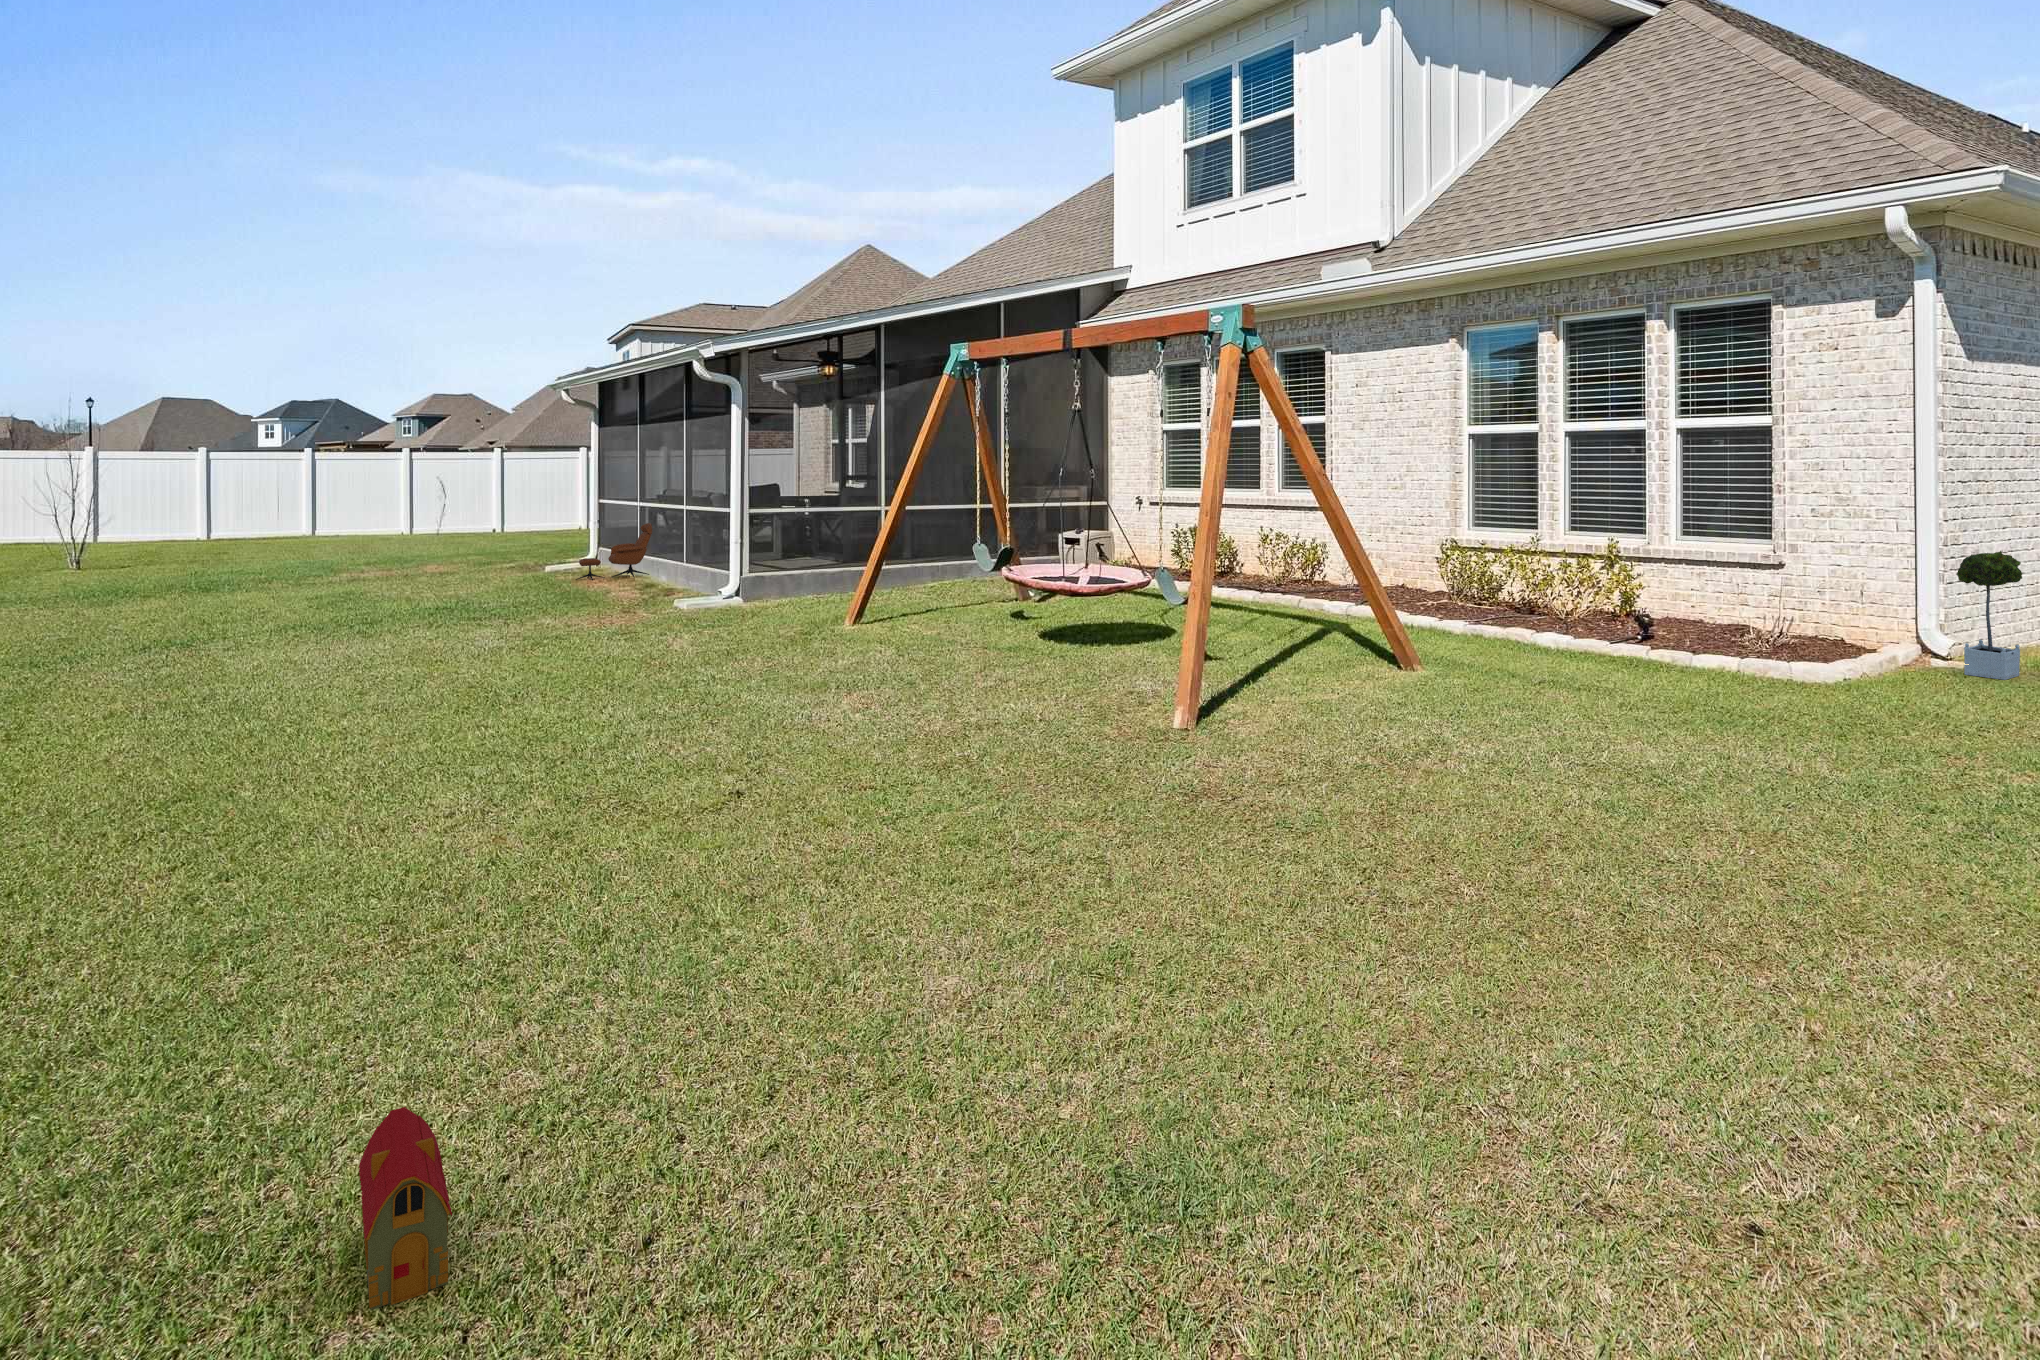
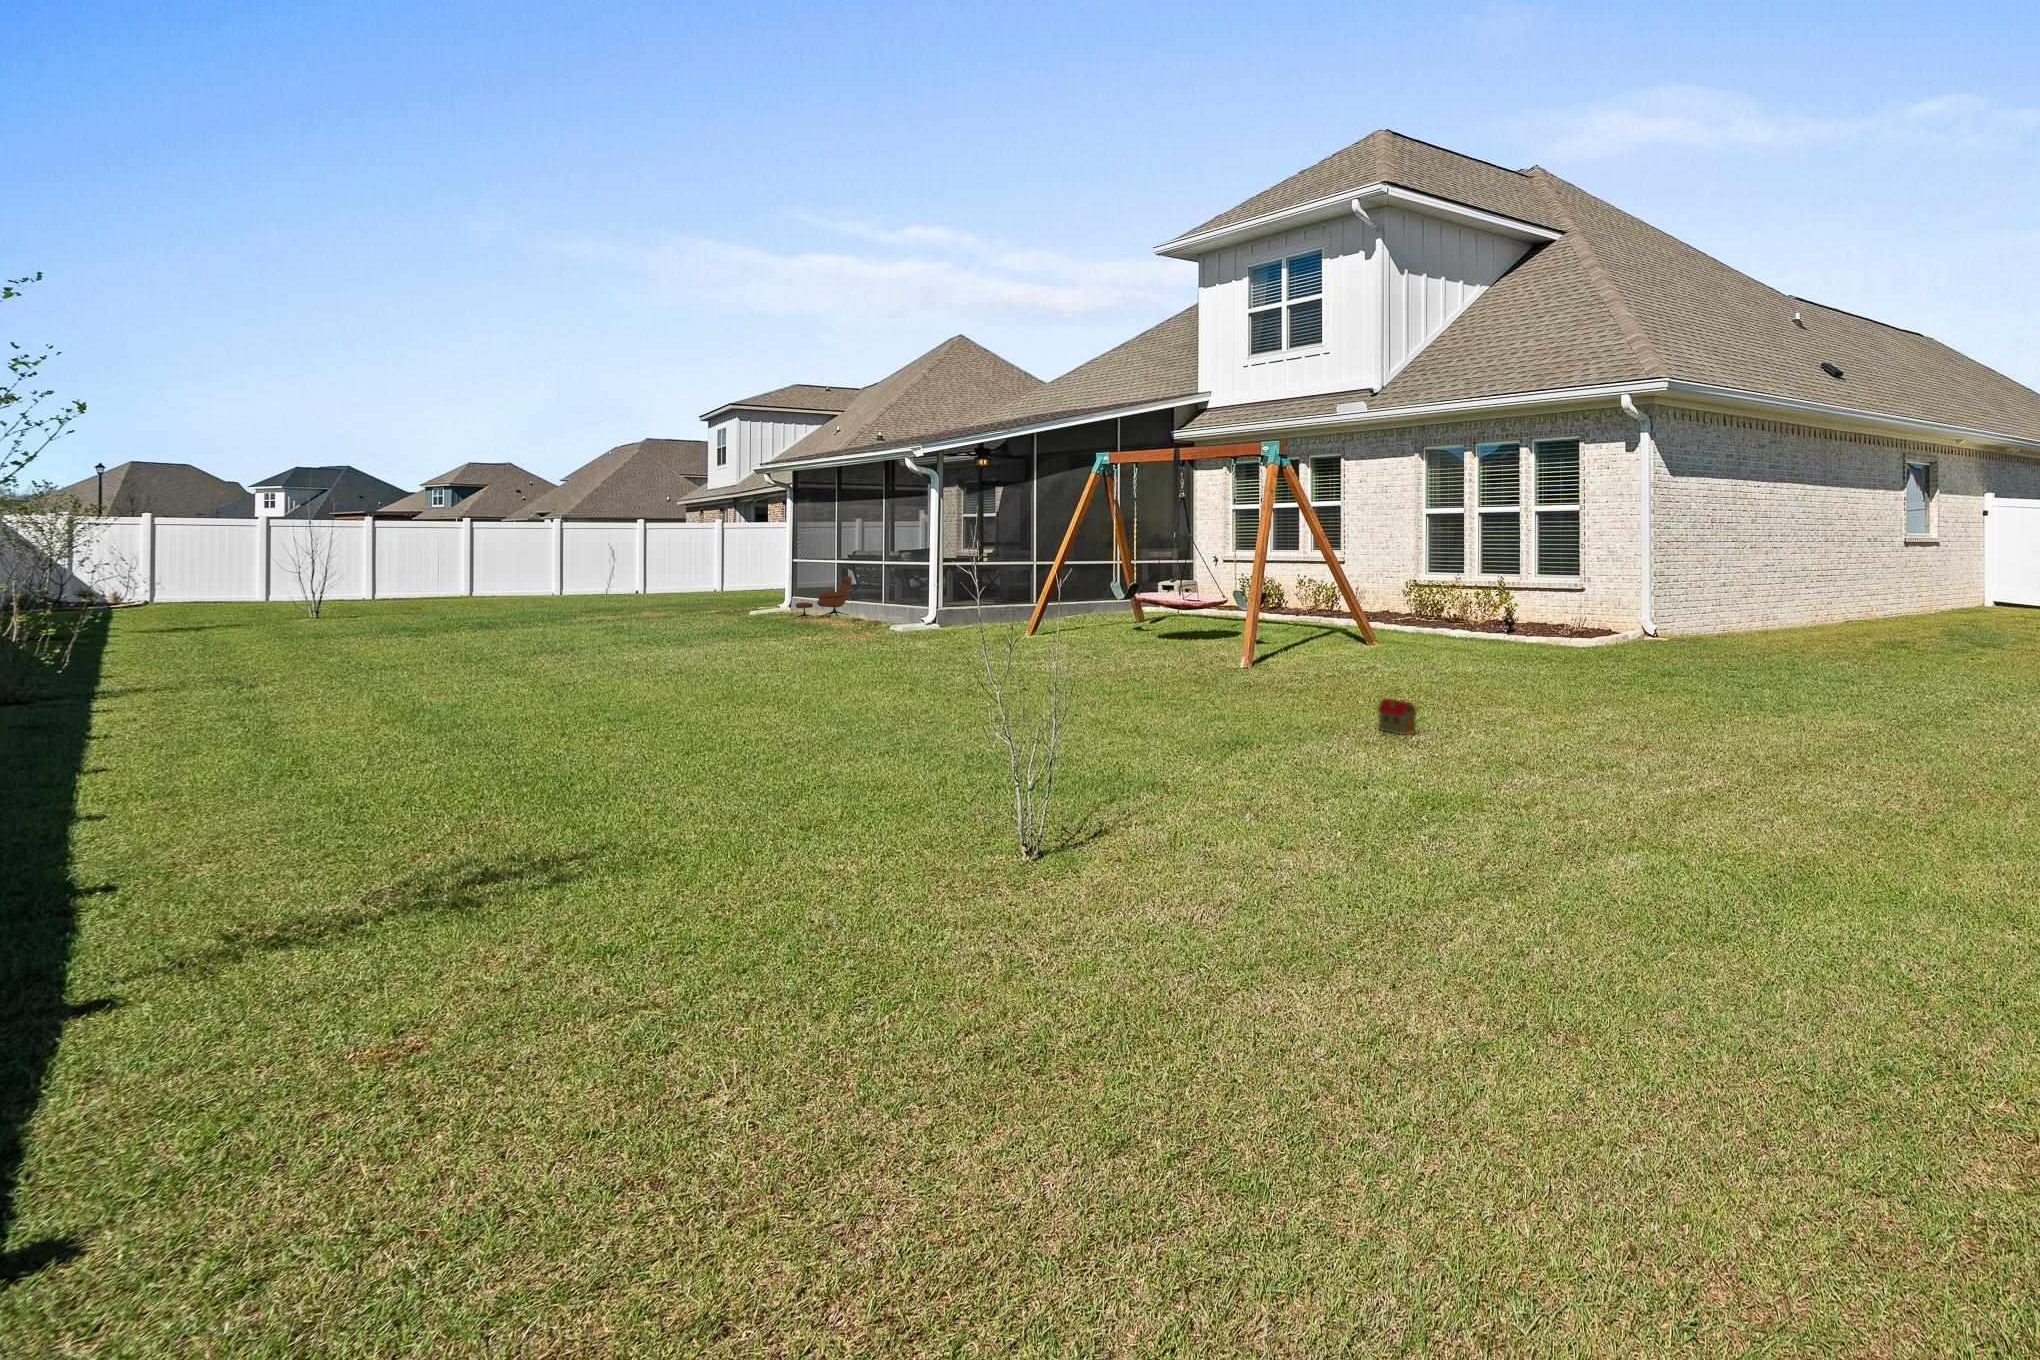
potted tree: present [1956,551,2022,680] -> none [1657,579,1687,647]
toy house: present [359,1107,452,1309] -> present [1378,698,1417,735]

